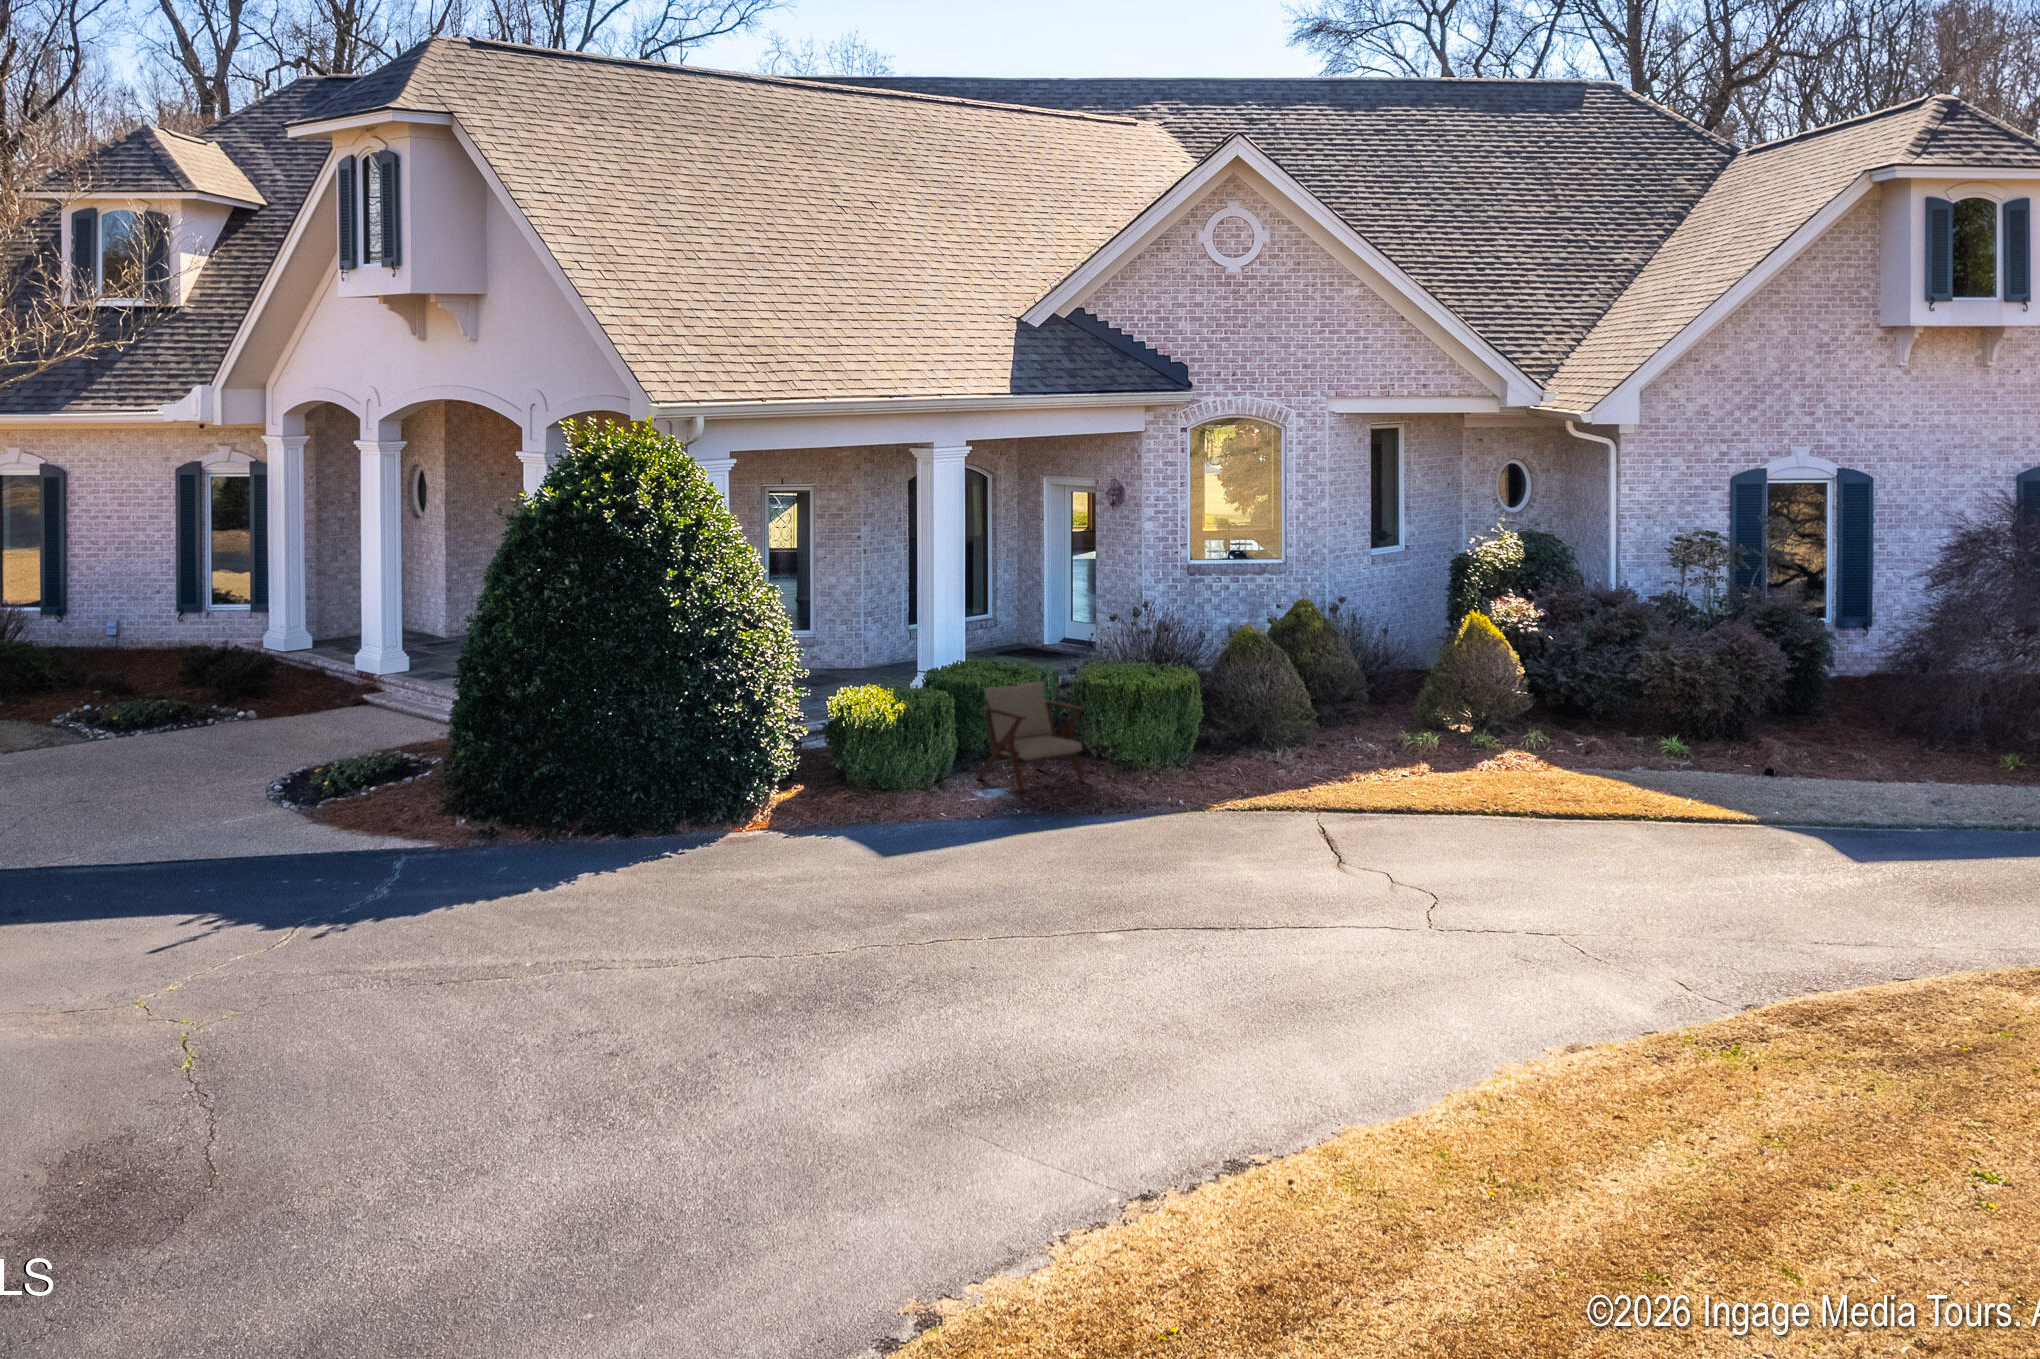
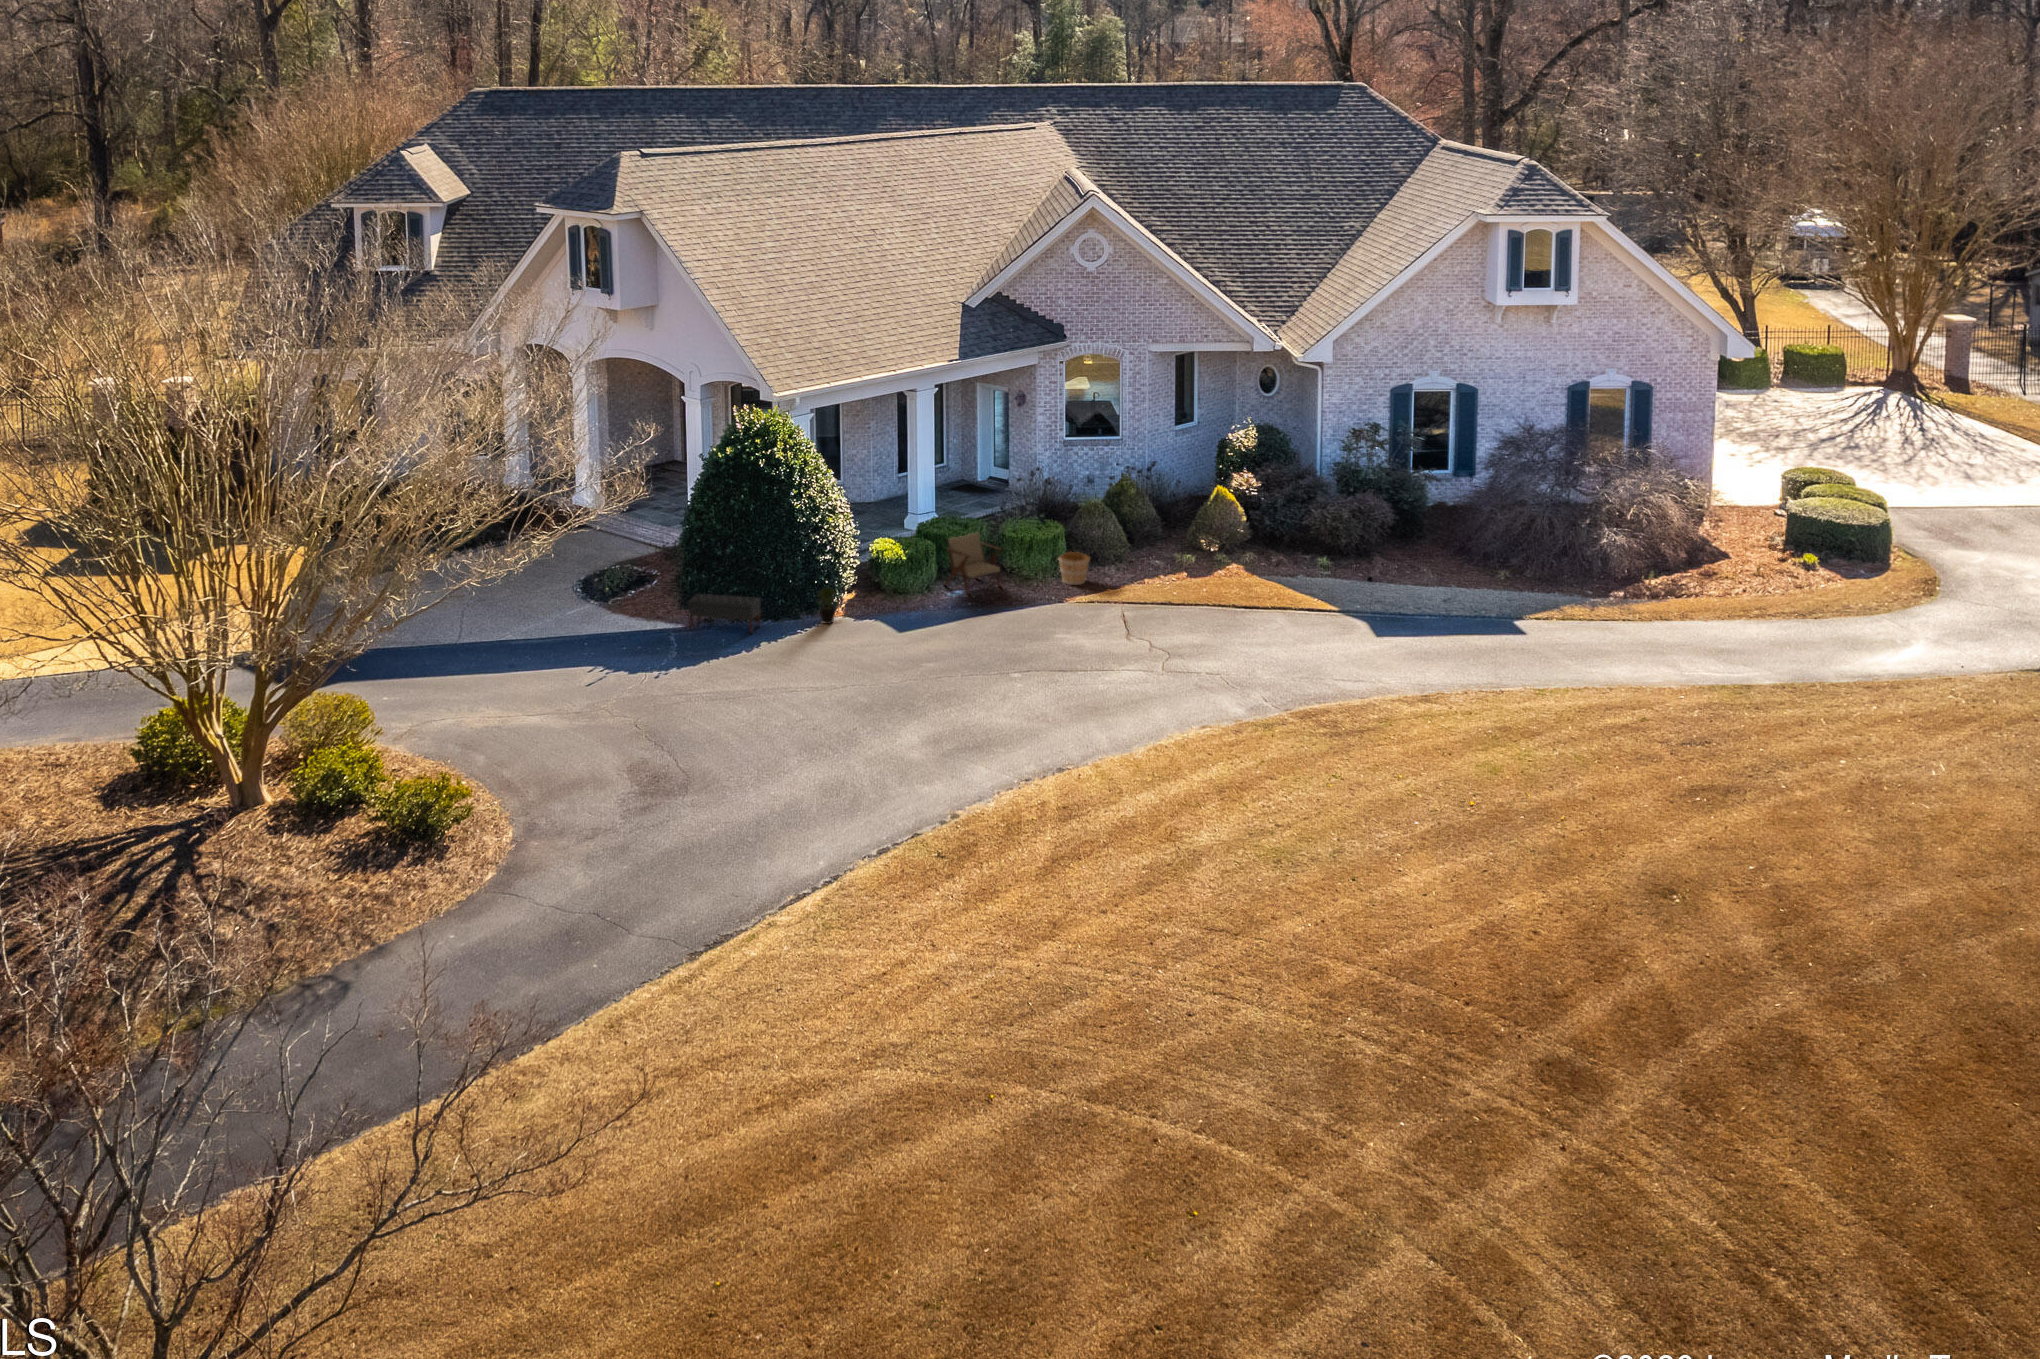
wooden bucket: none [1189,721,1248,779] -> present [1059,552,1090,585]
potted plant: none [713,760,759,837] -> present [817,587,835,624]
bench: none [455,774,604,853] -> present [688,594,760,634]

